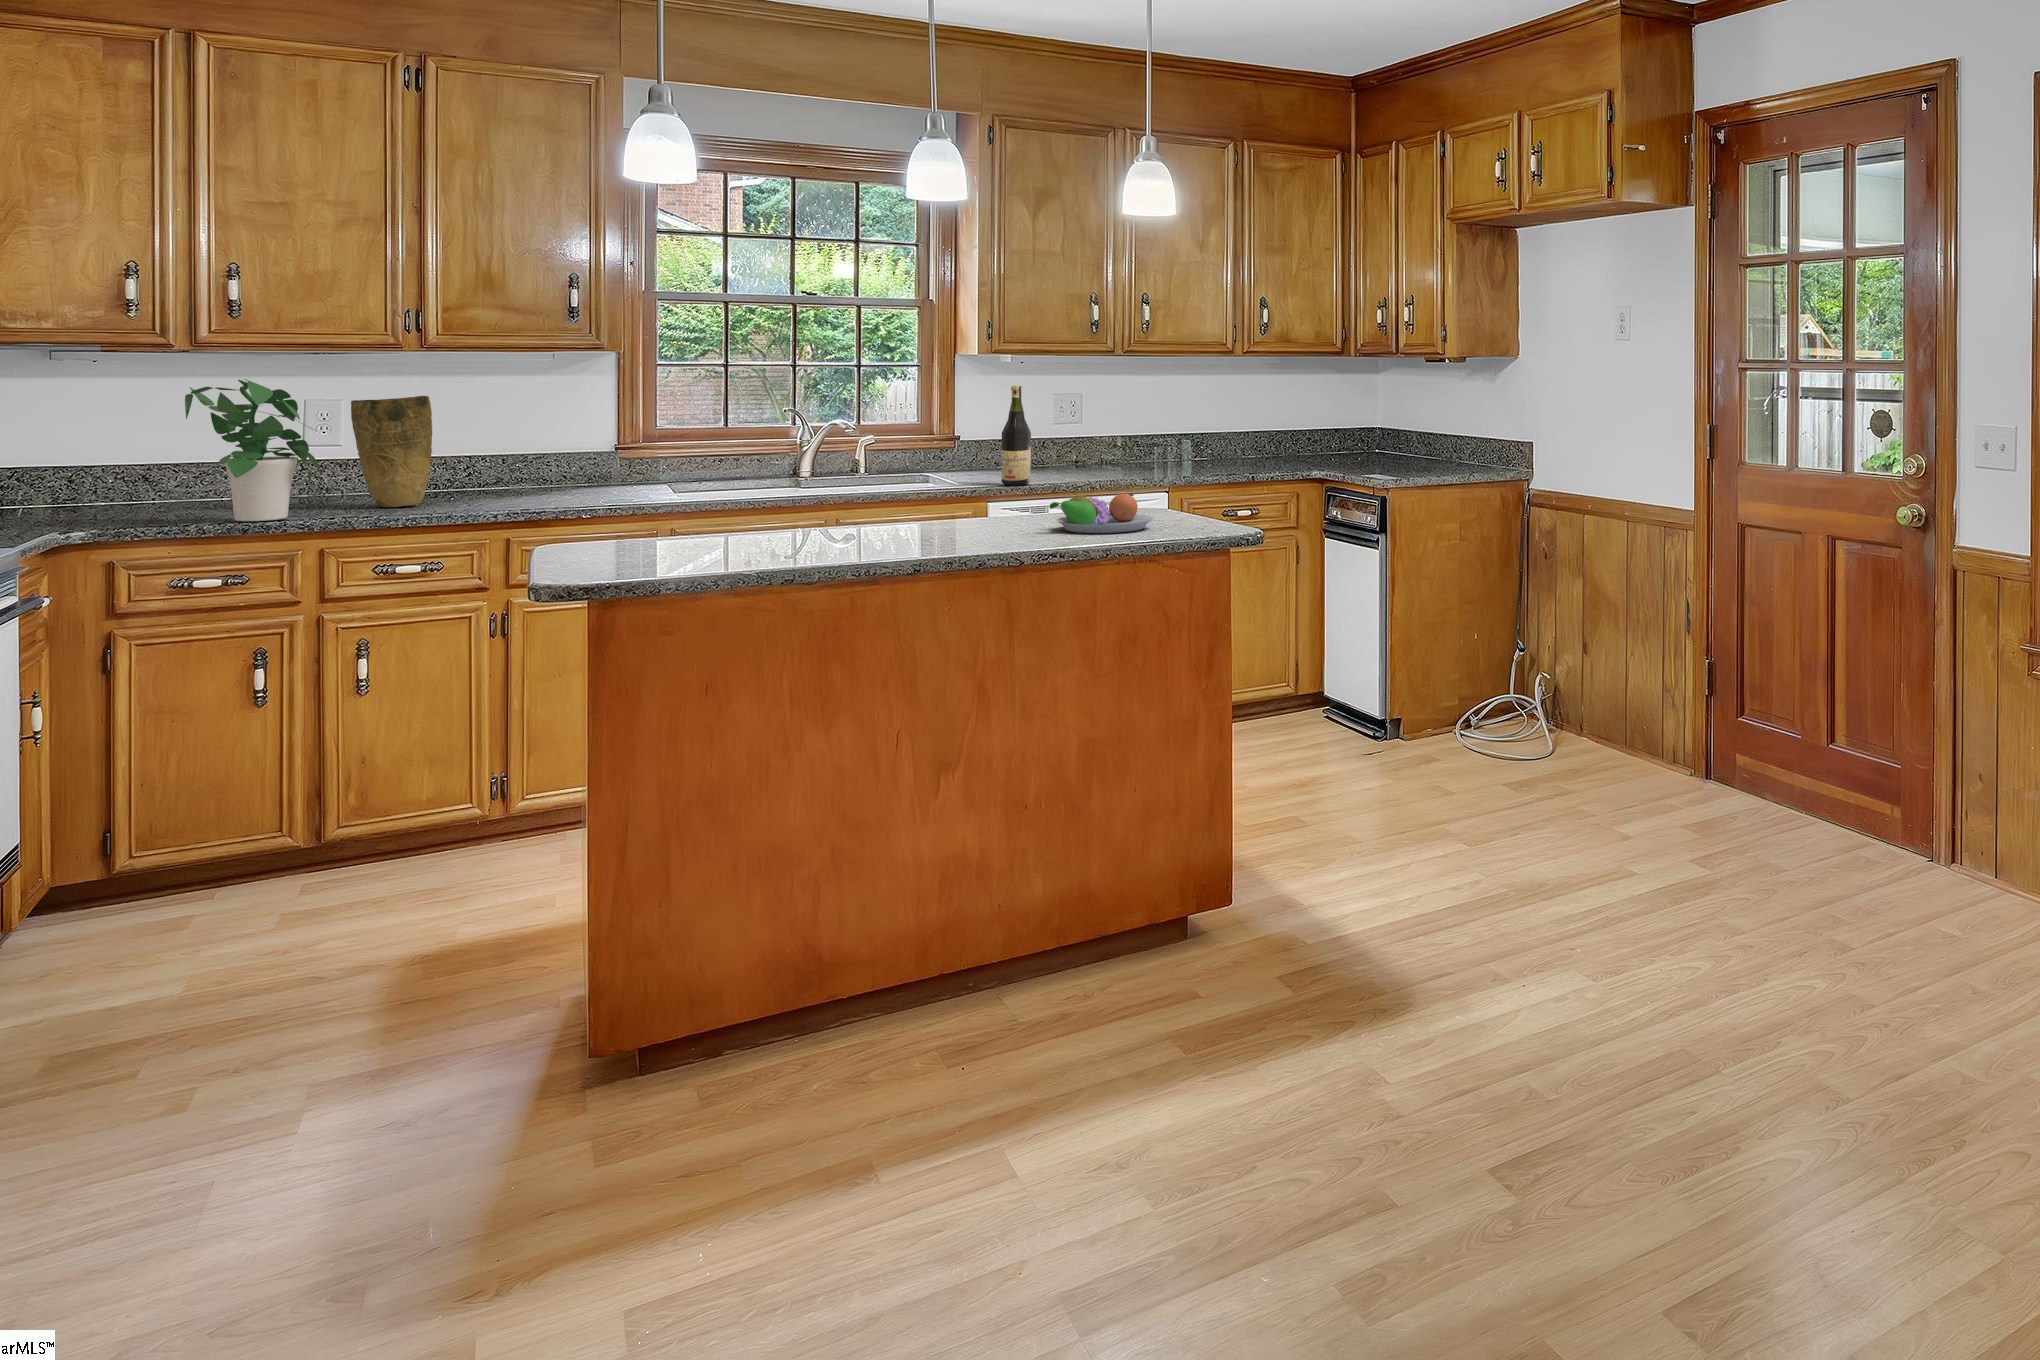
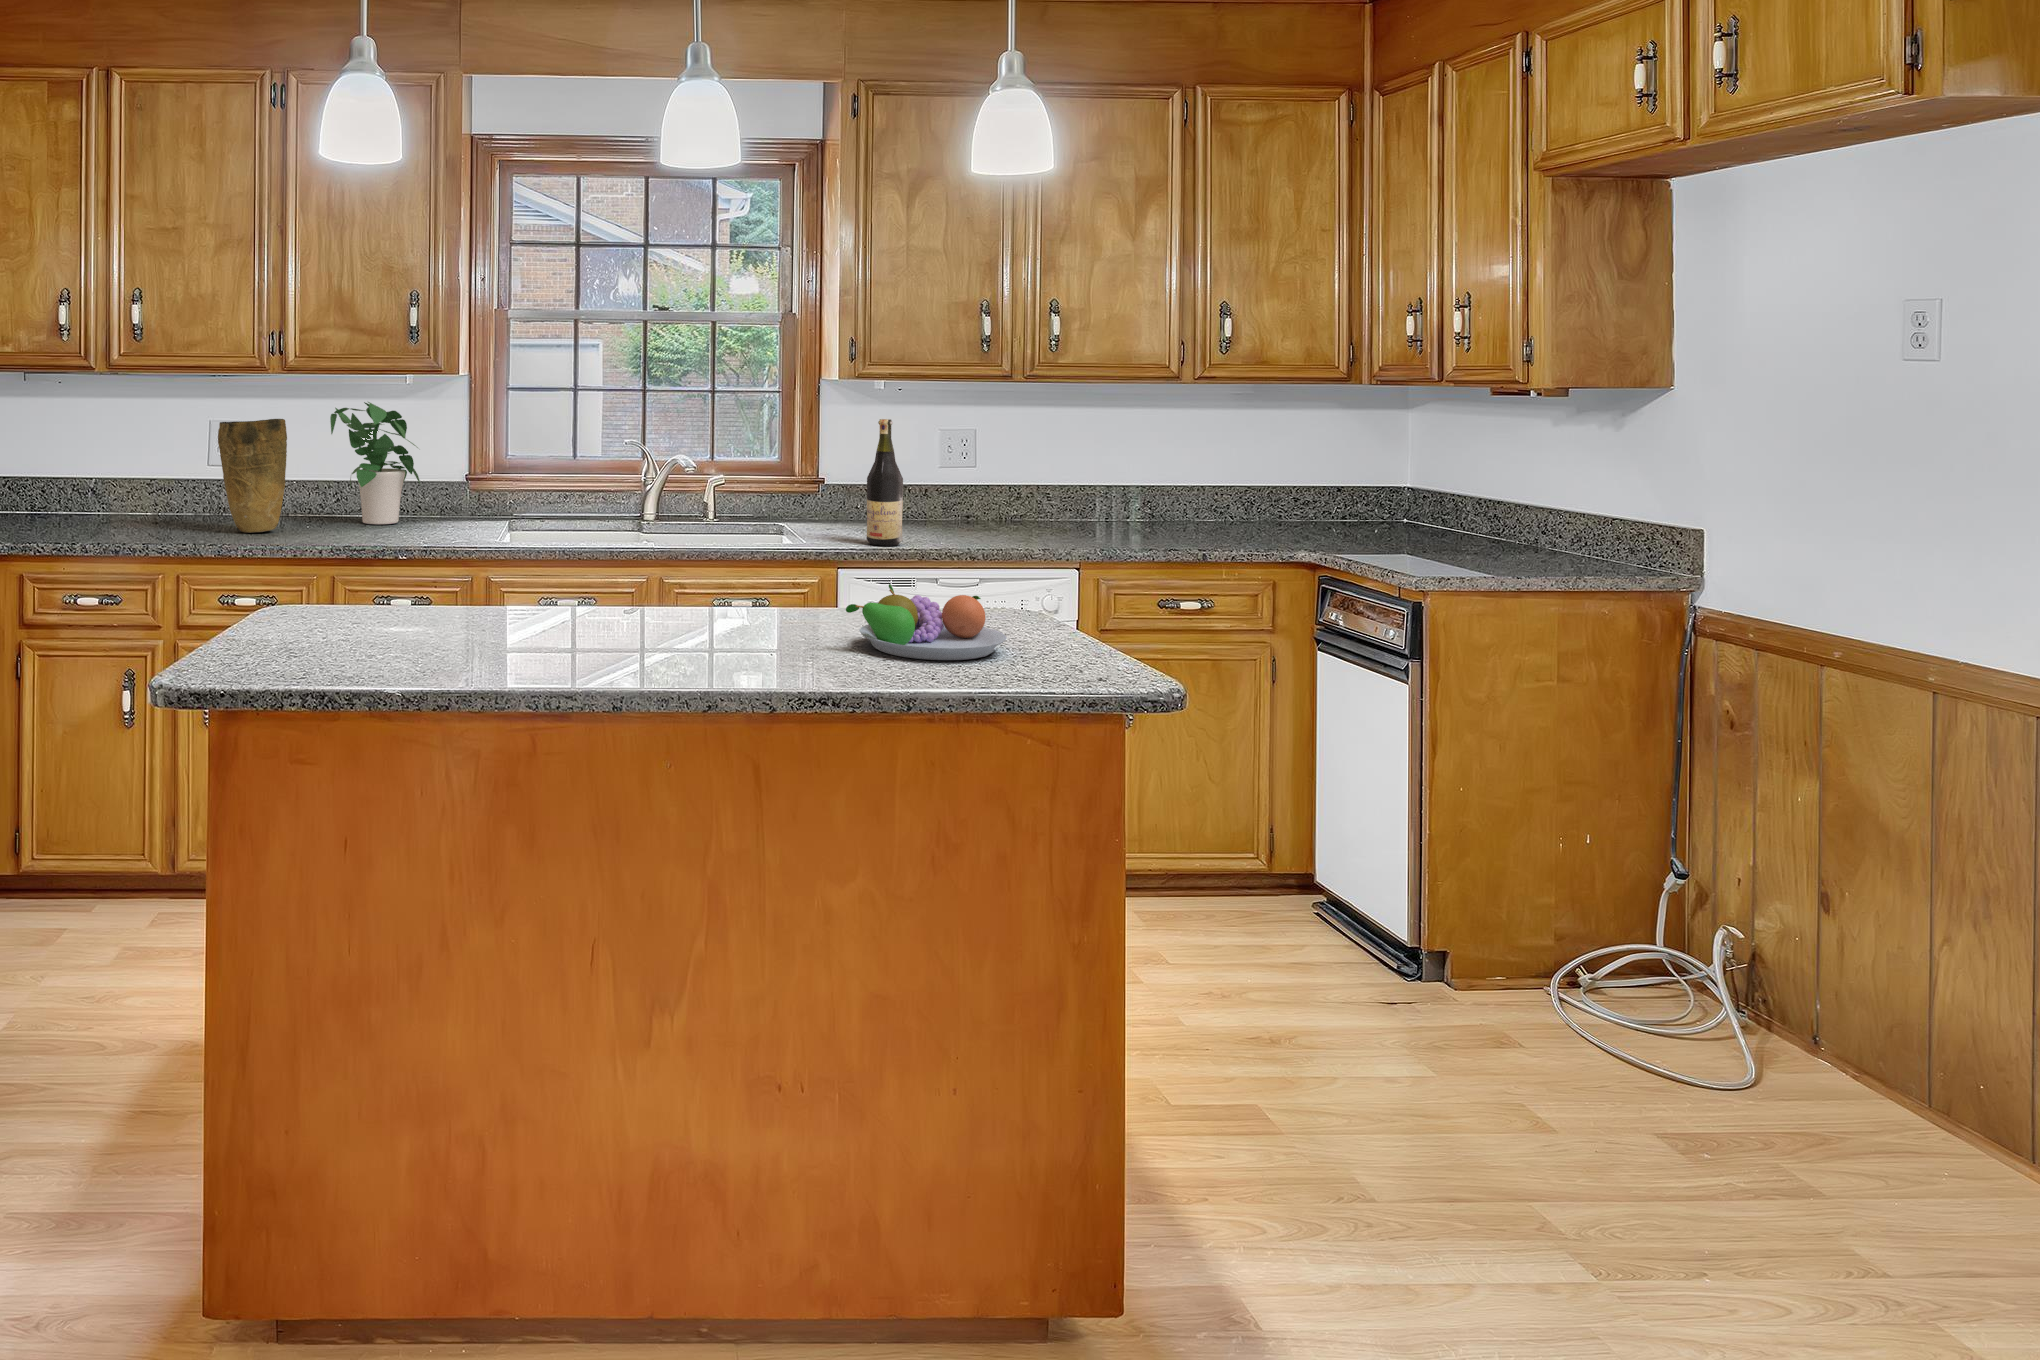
potted plant: present [185,379,321,521] -> present [330,402,420,524]

